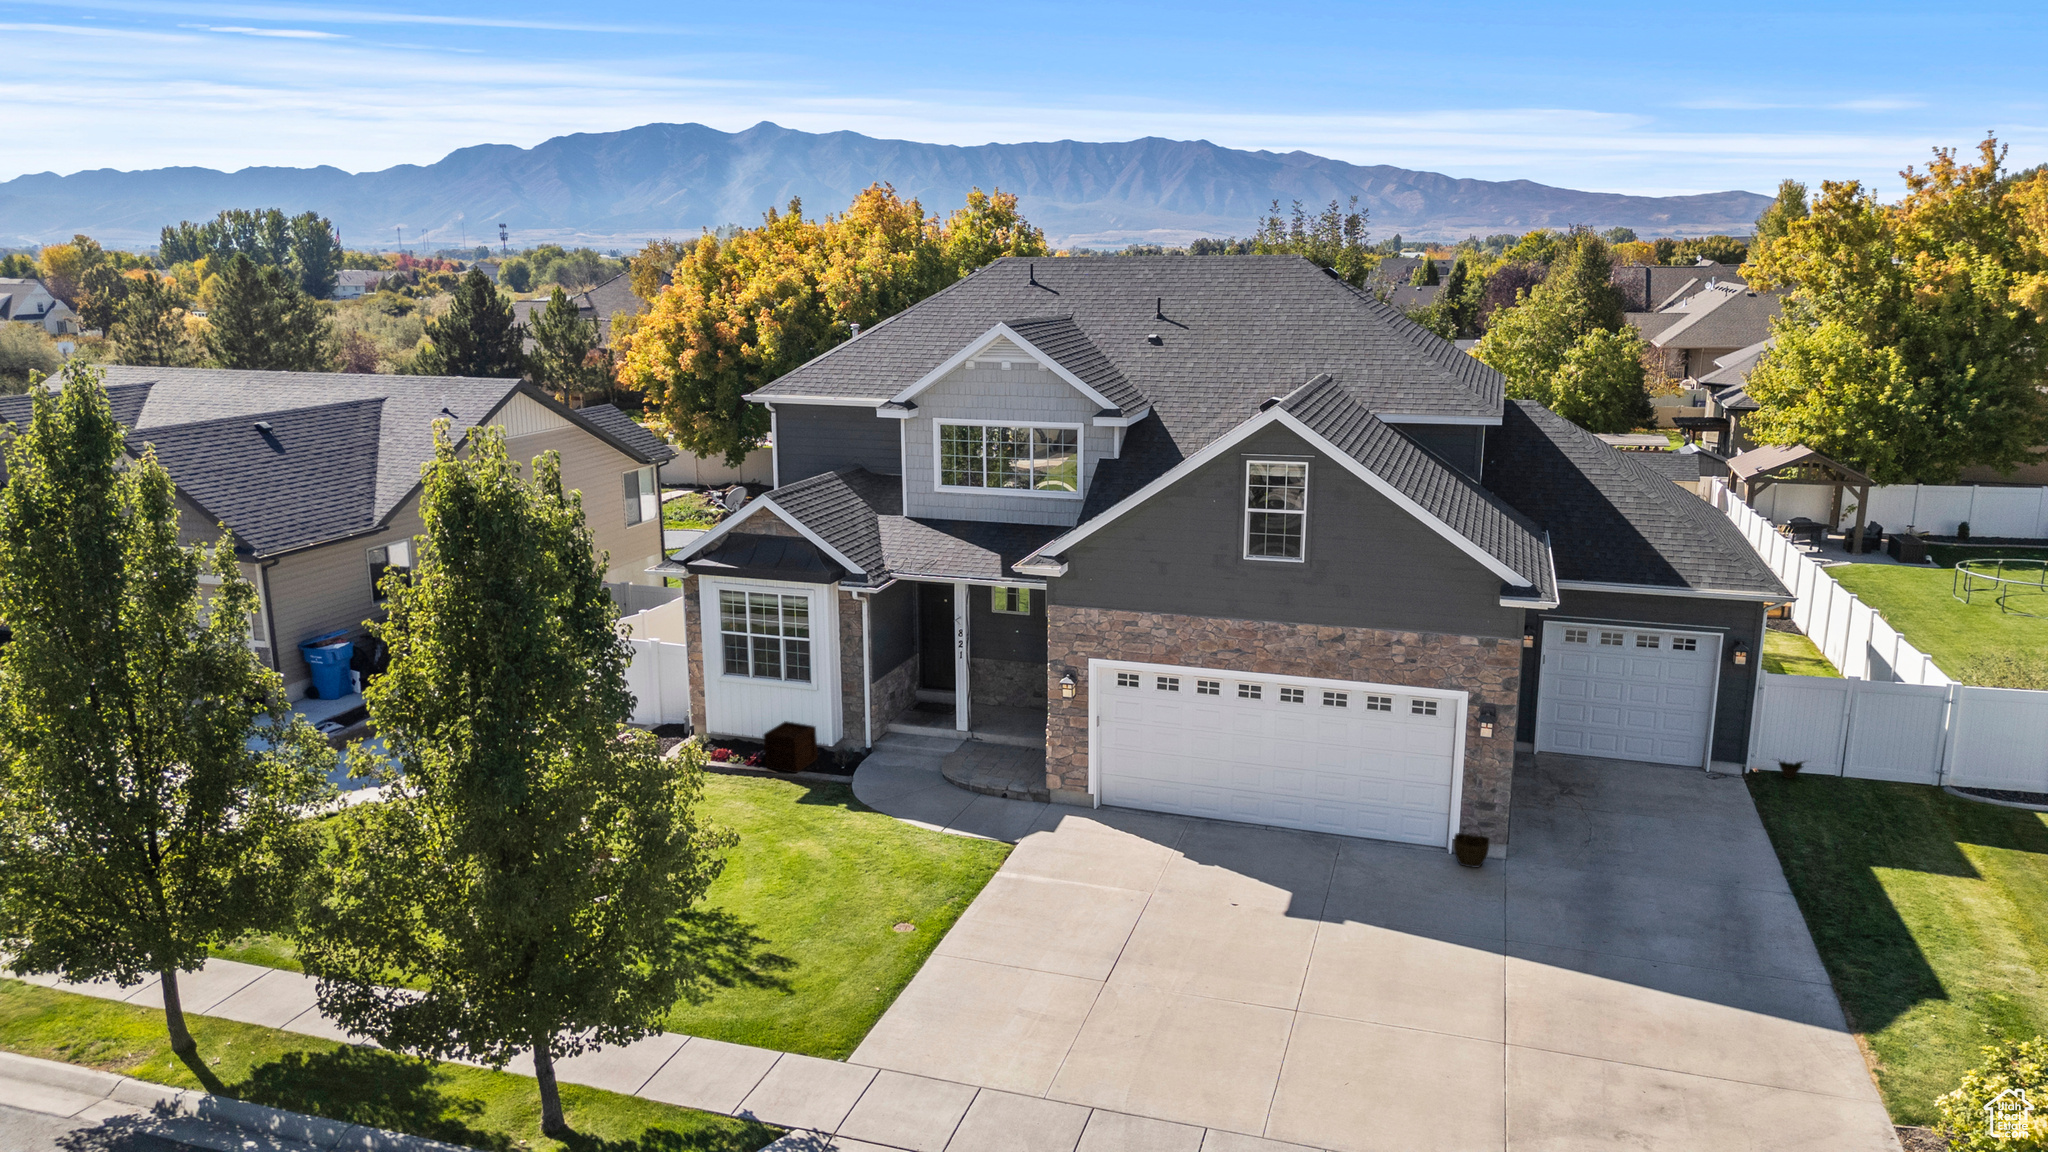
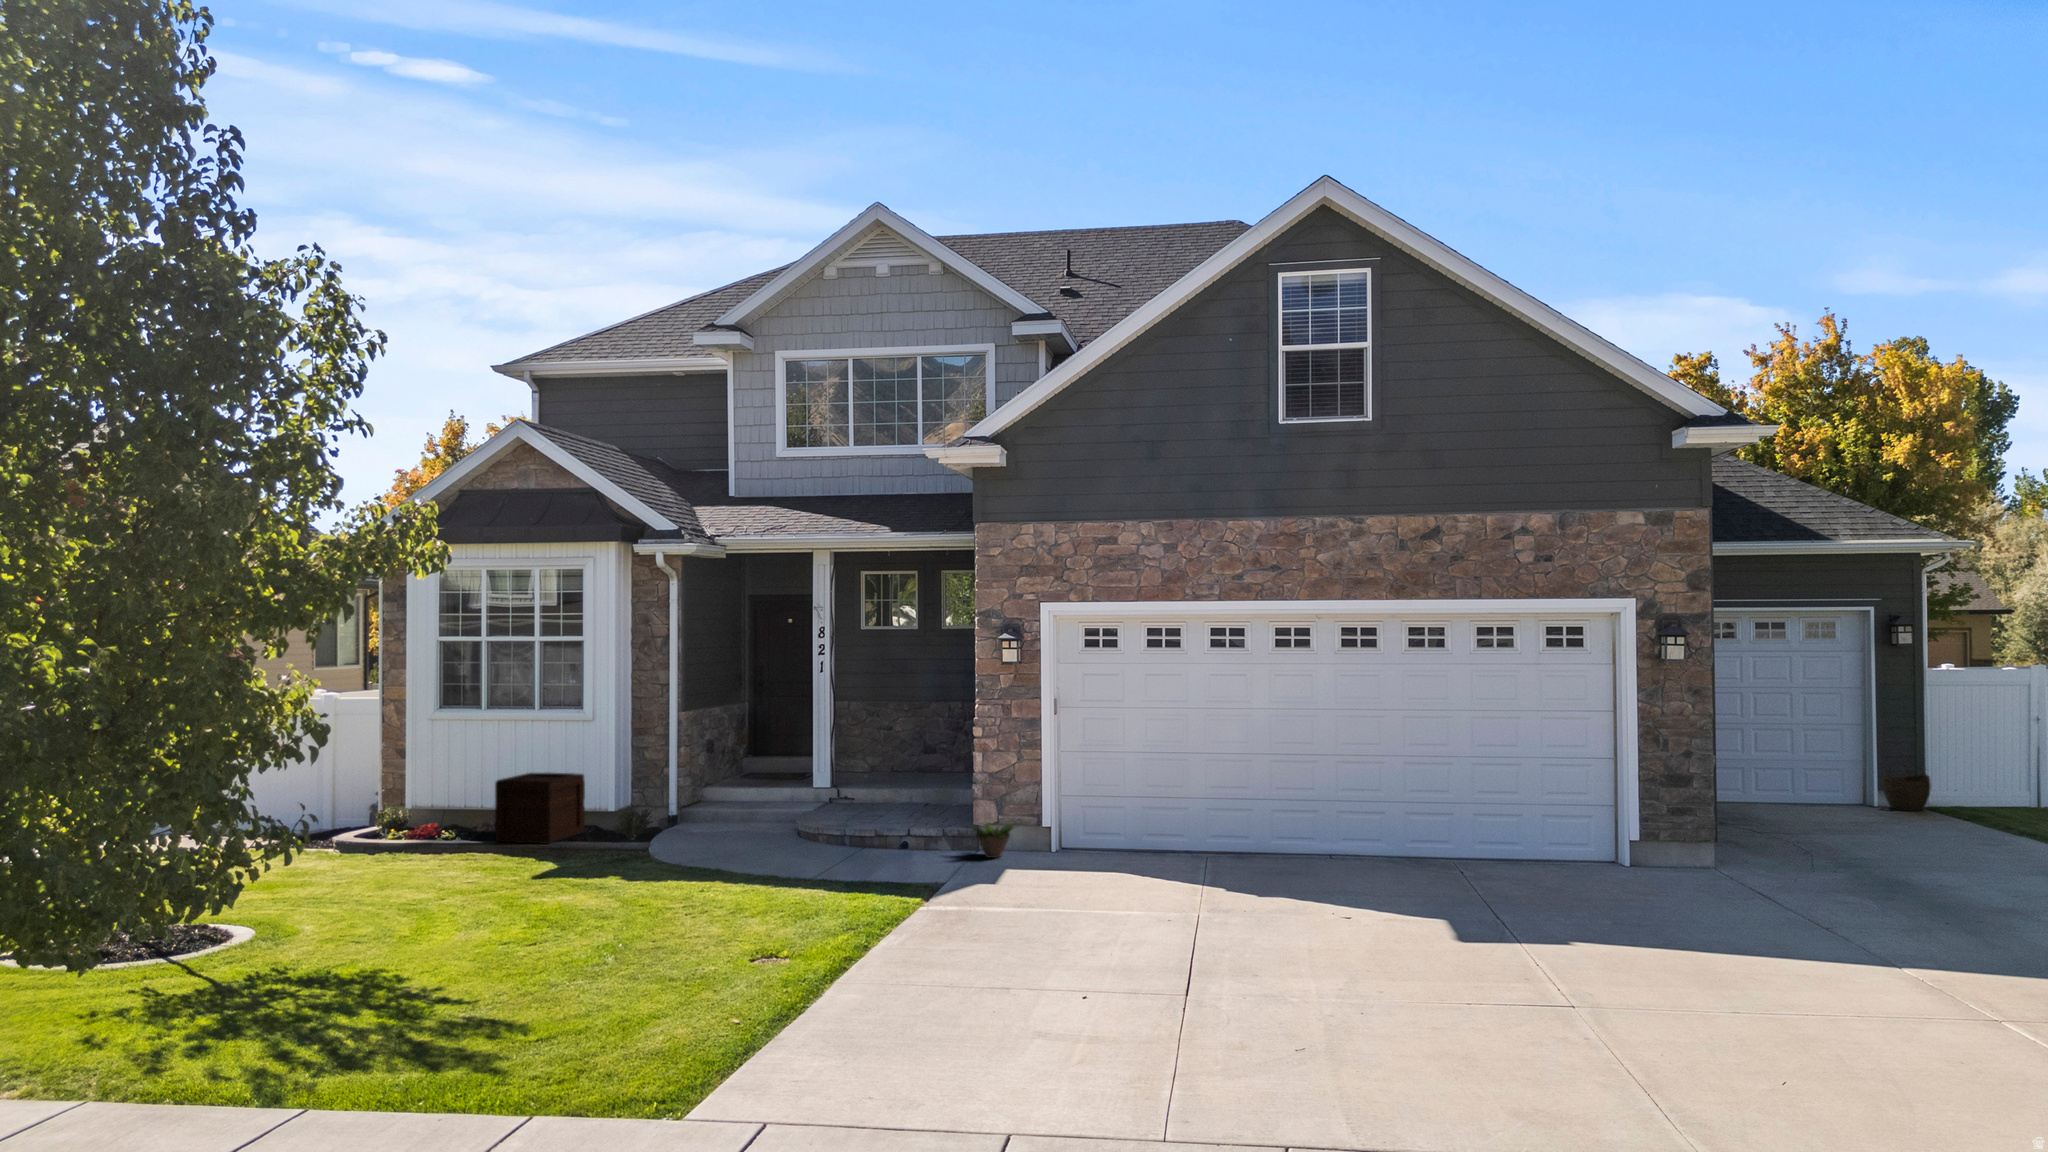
decorative plant: present [1779,761,1805,778] -> present [966,824,1015,858]
woven basket: present [1454,833,1490,868] -> present [1883,768,1931,811]

